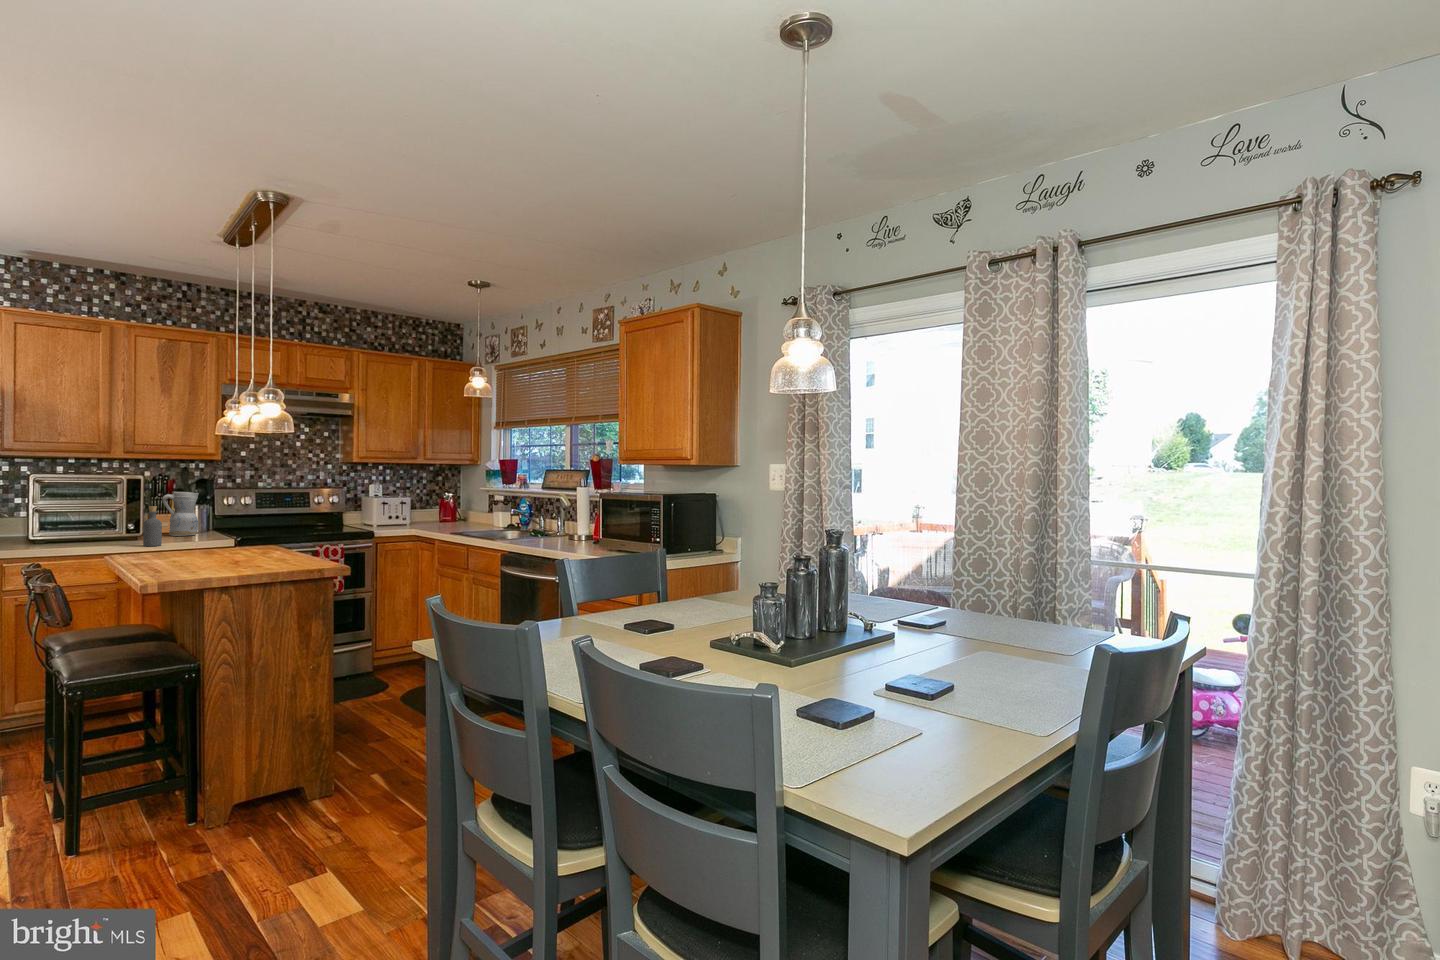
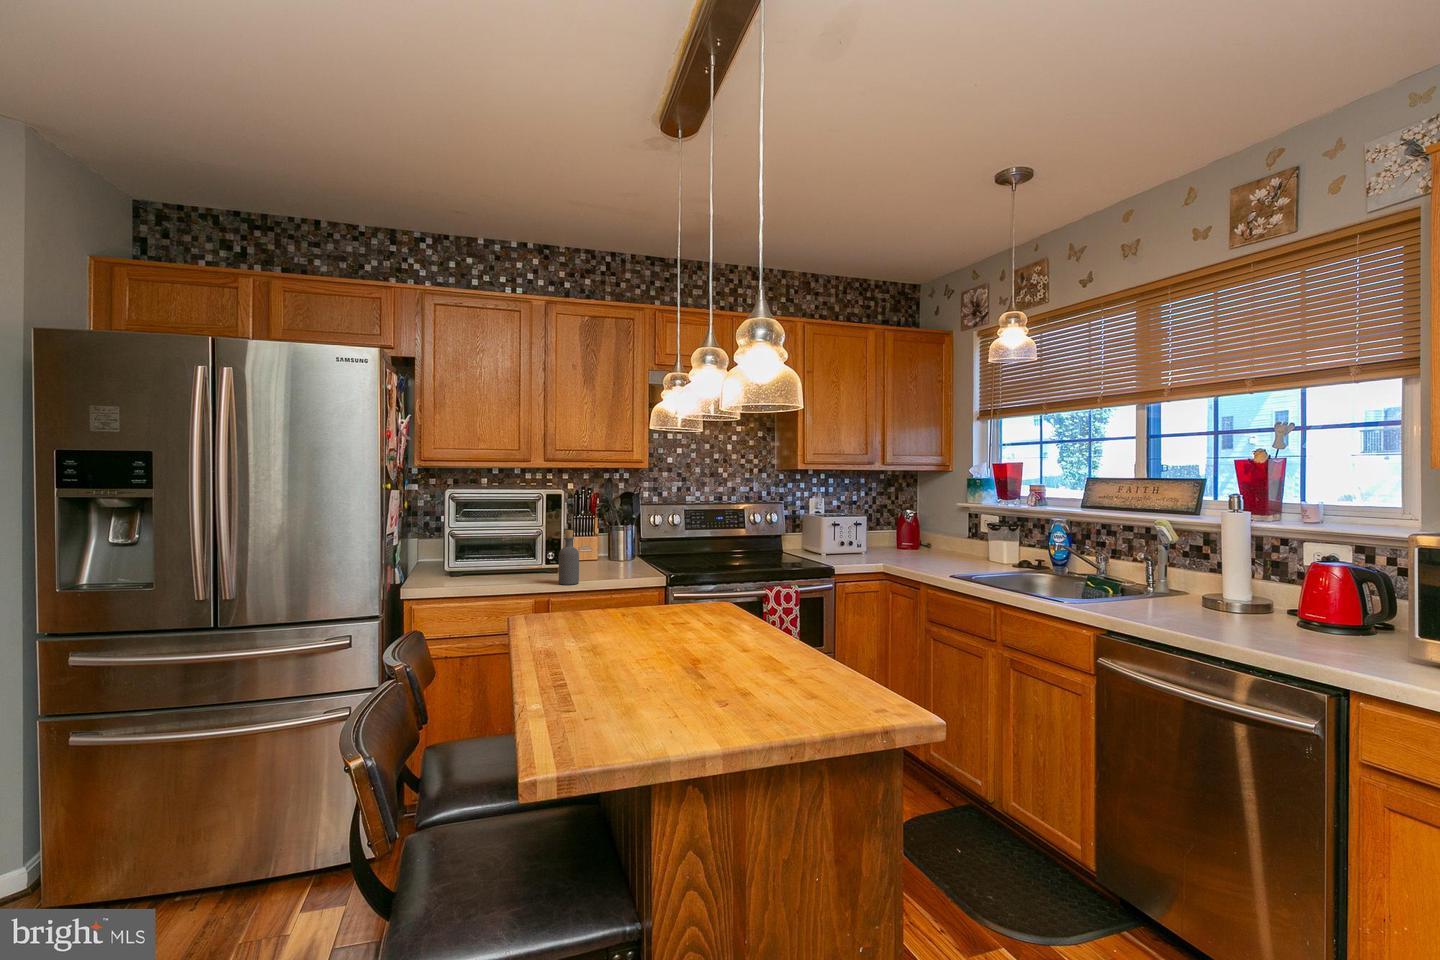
ceramic pitcher: present [162,492,199,536] -> none [585,509,623,564]

